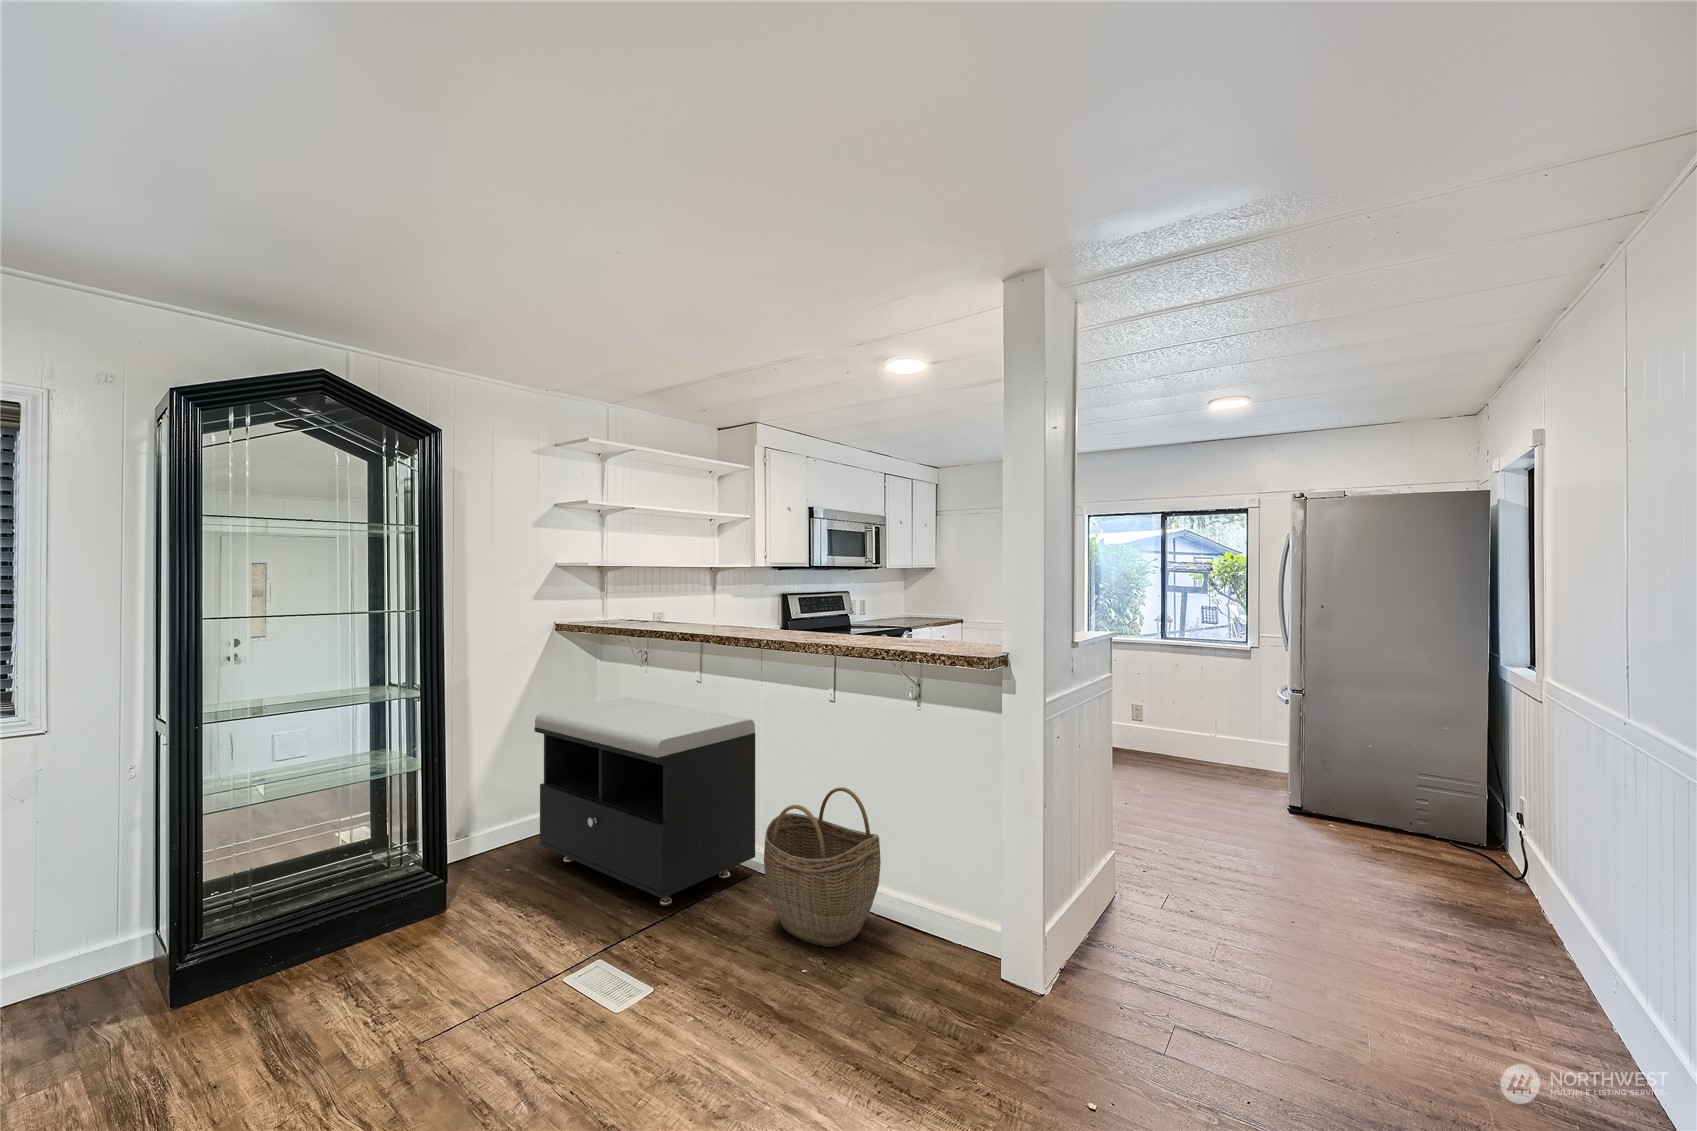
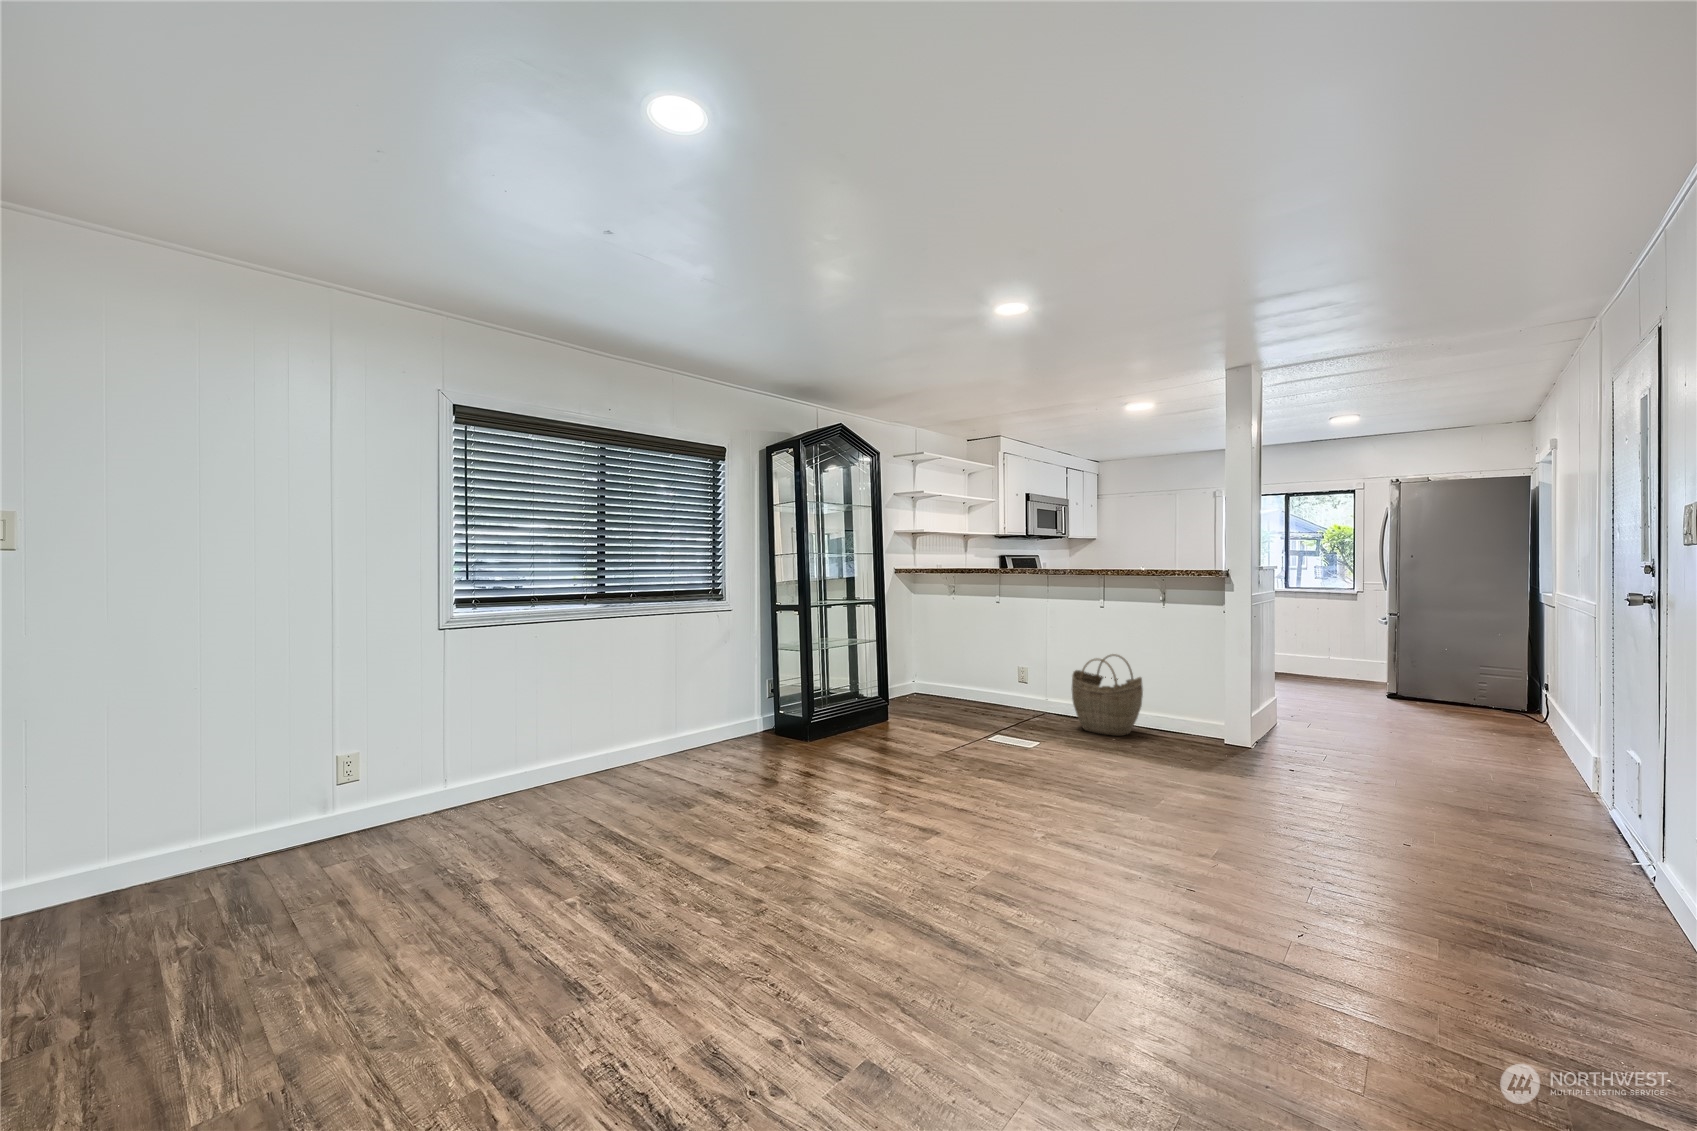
storage bench: present [535,697,755,905] -> none [905,615,1045,723]

